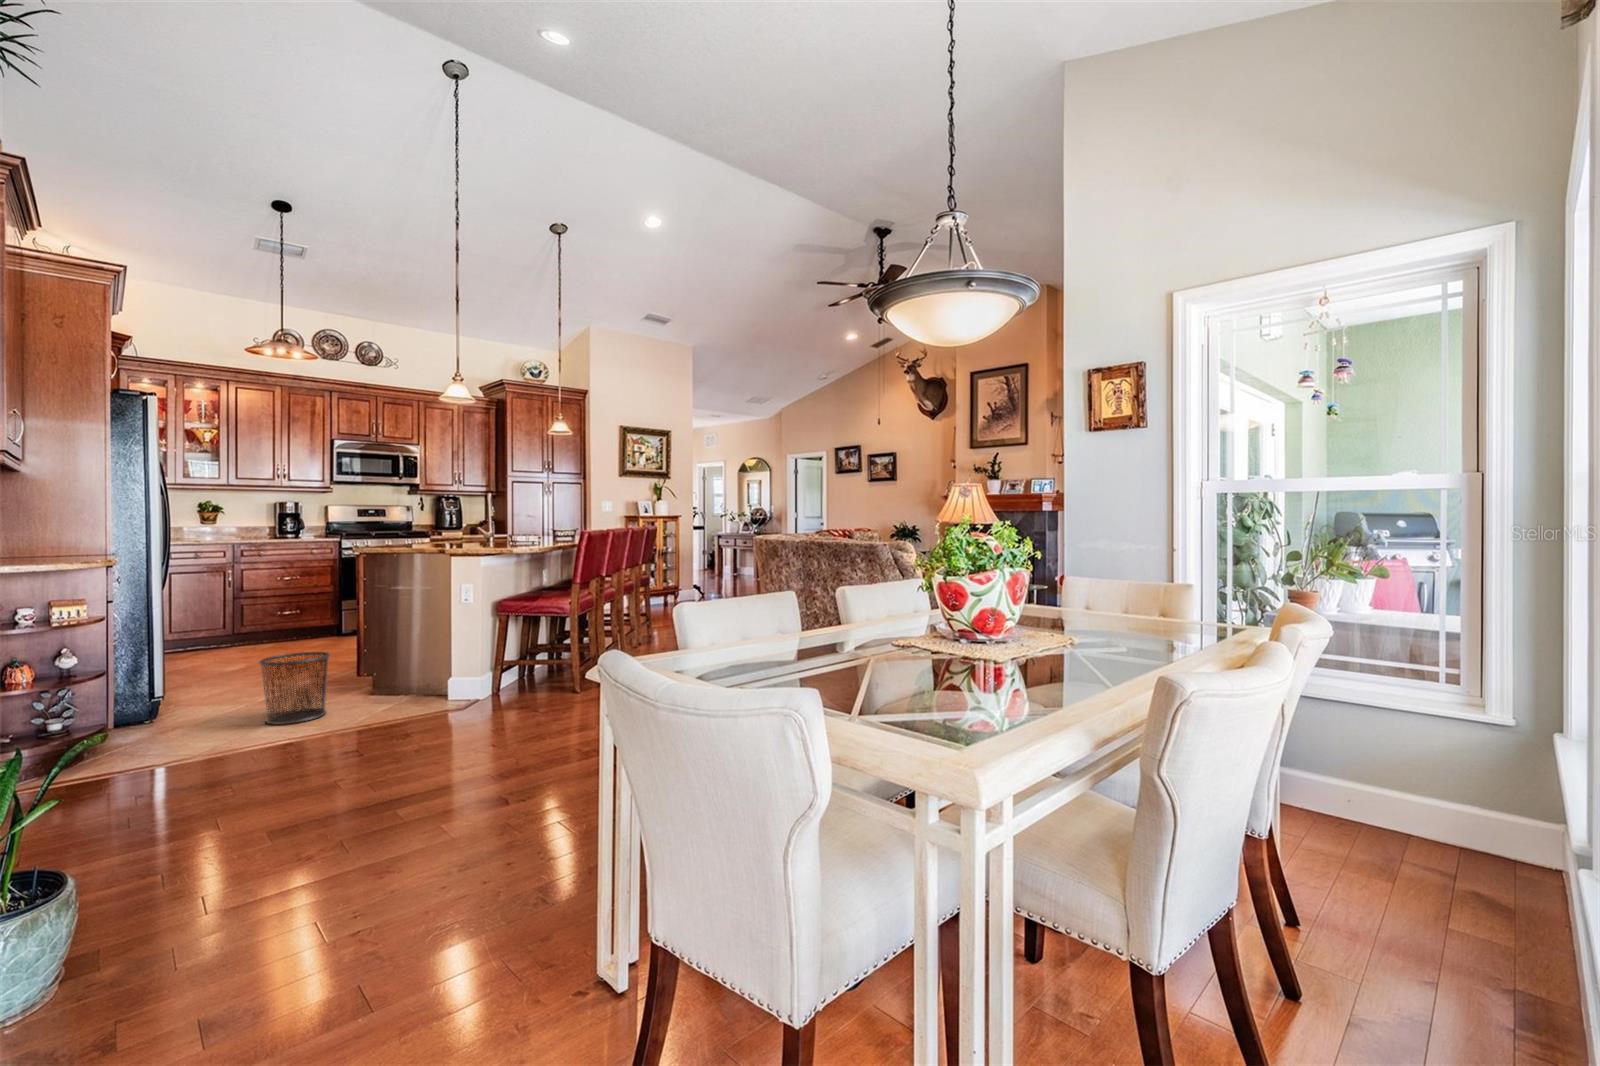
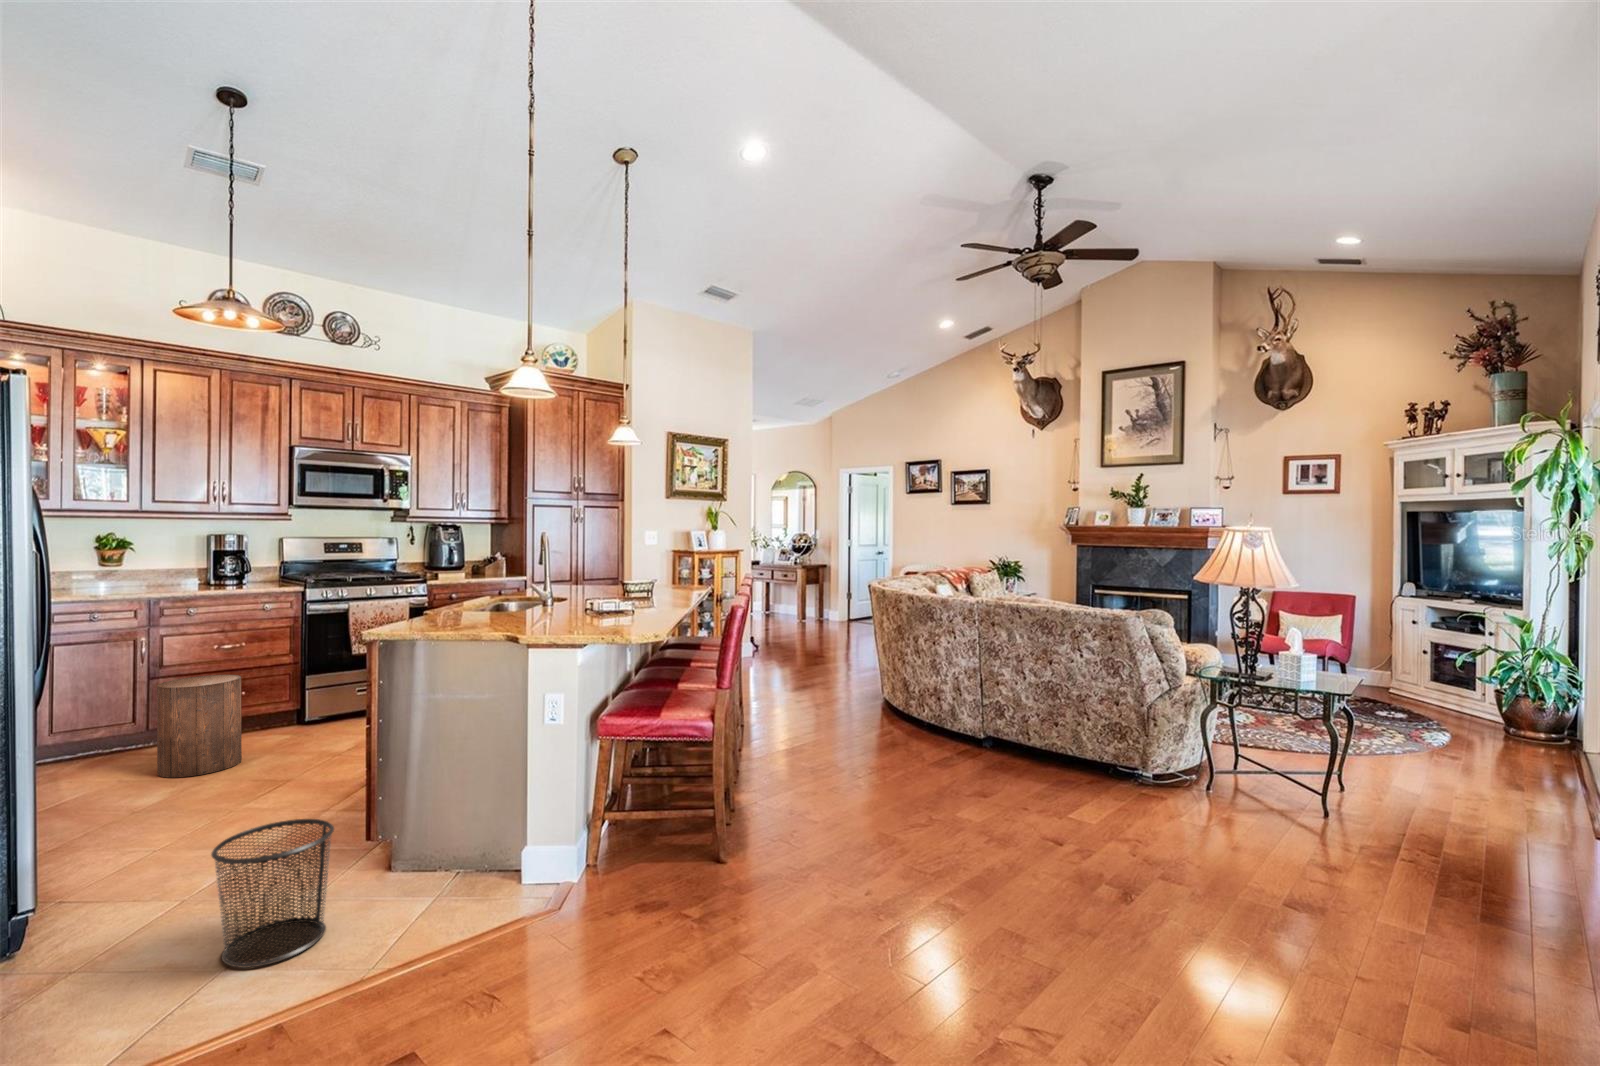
stool: none [240,594,297,658] -> present [157,675,242,777]

